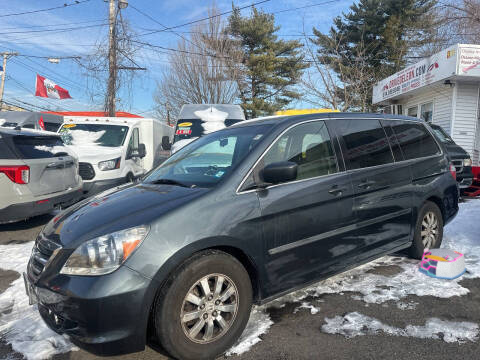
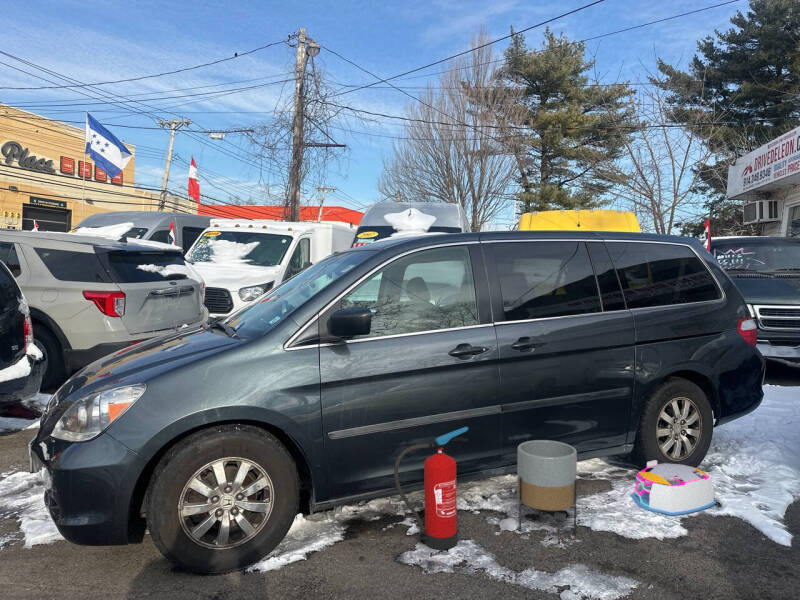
fire extinguisher: none [314,237,352,322] -> present [394,427,468,549]
planter: none [371,241,414,302] -> present [517,440,577,535]

